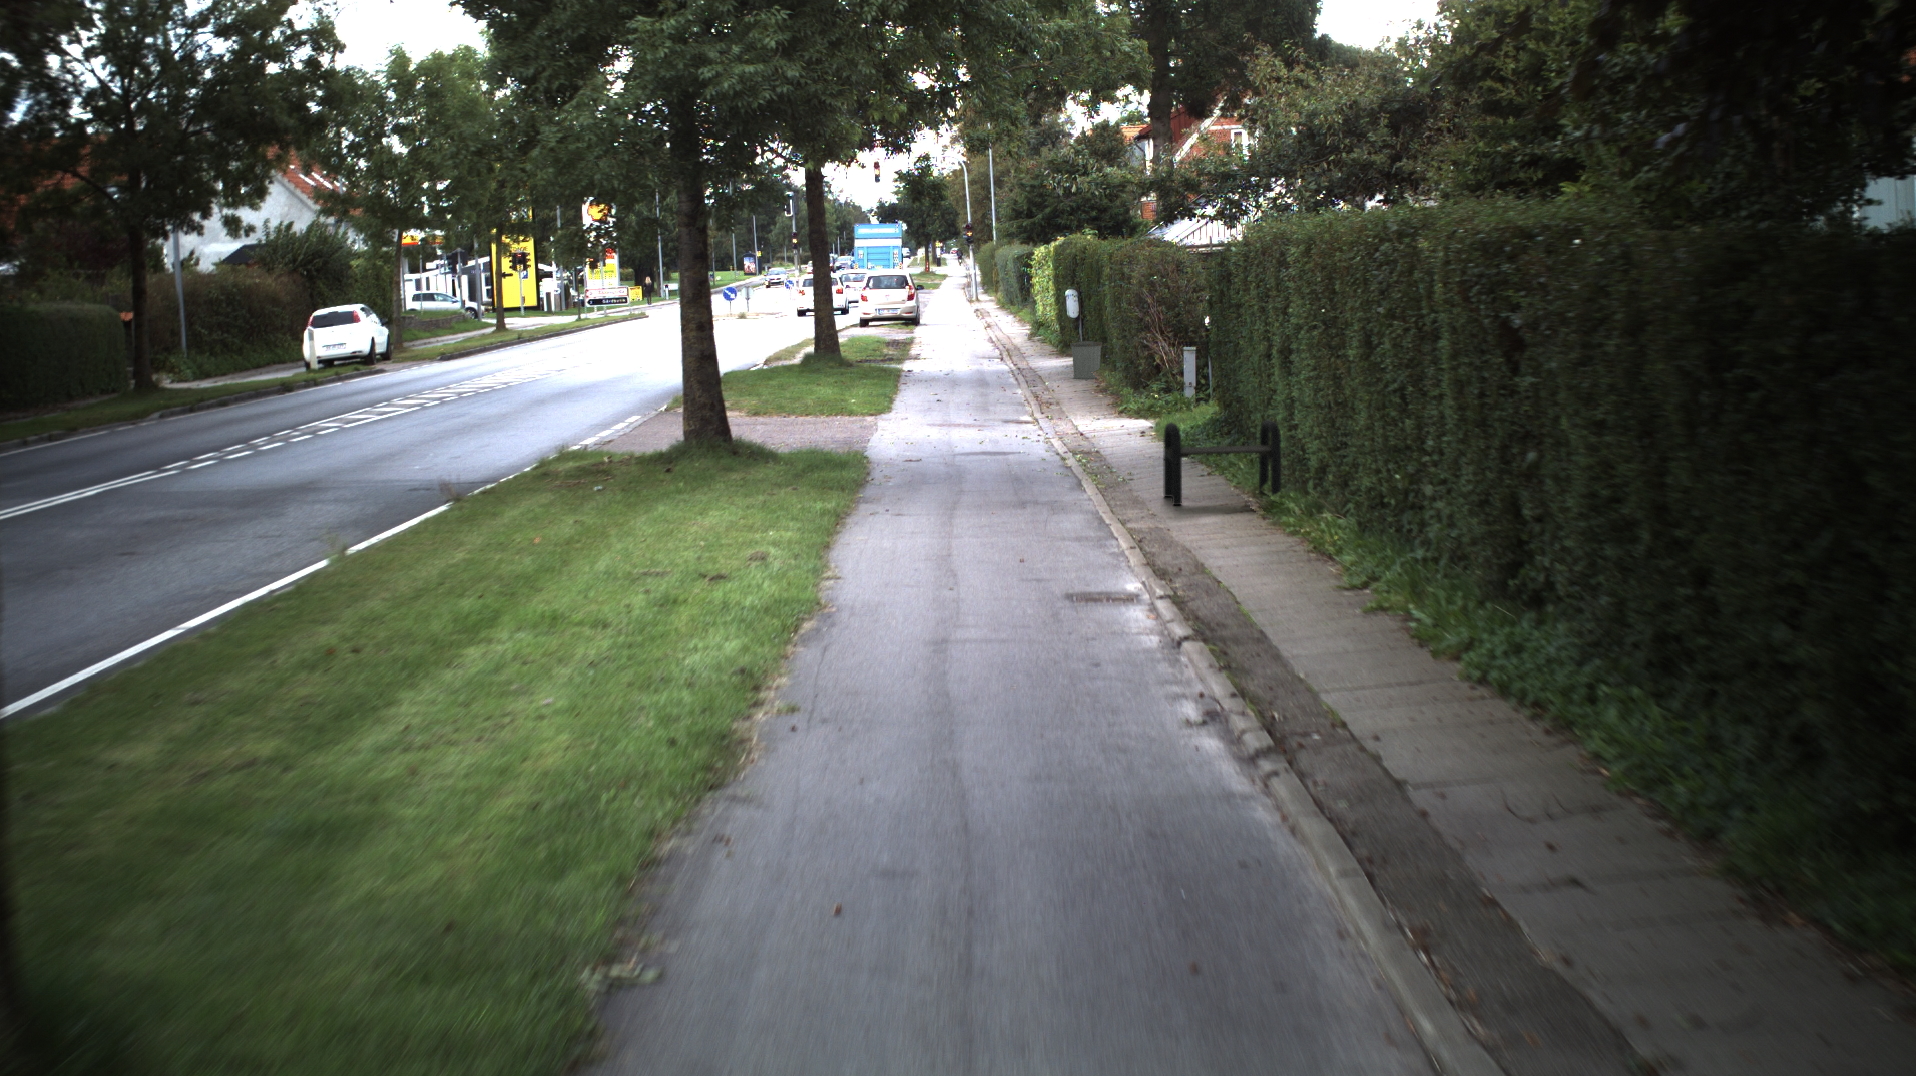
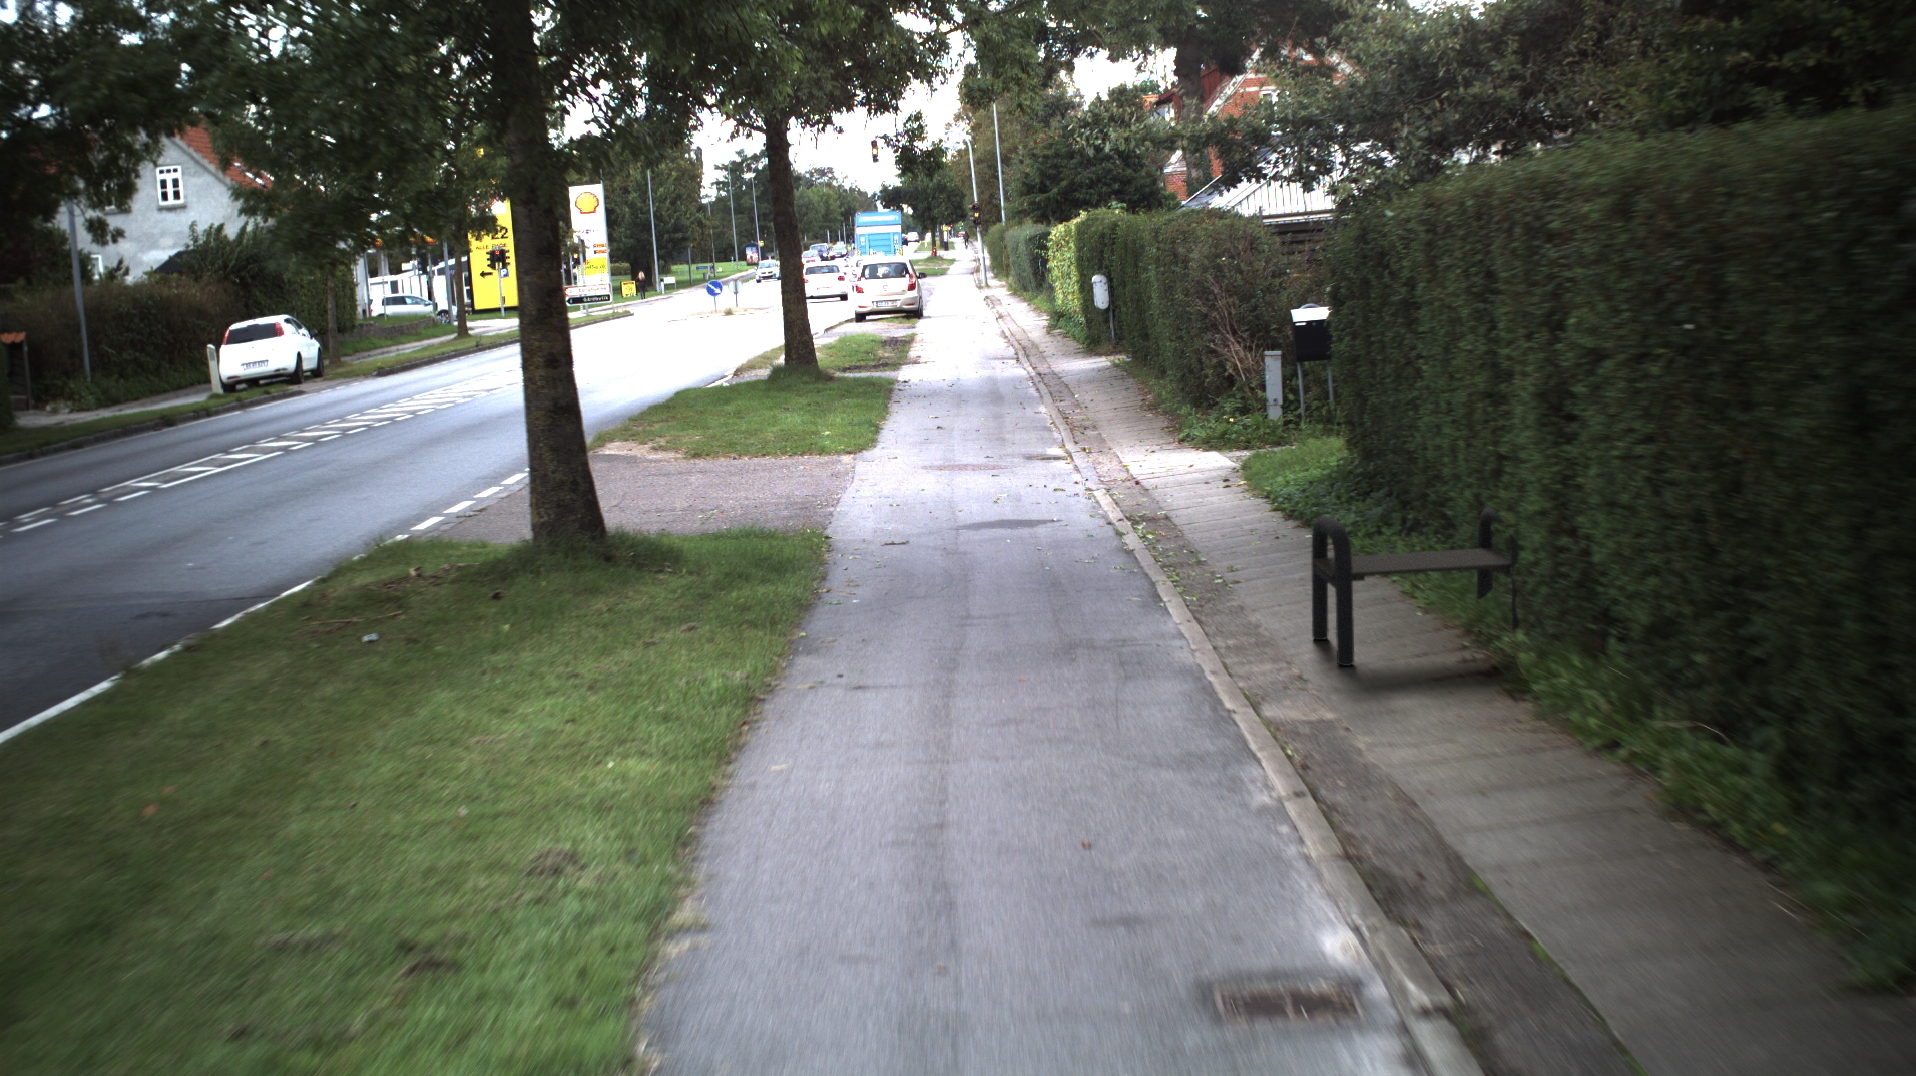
trash can: present [1070,340,1102,379] -> none [1102,337,1142,386]

